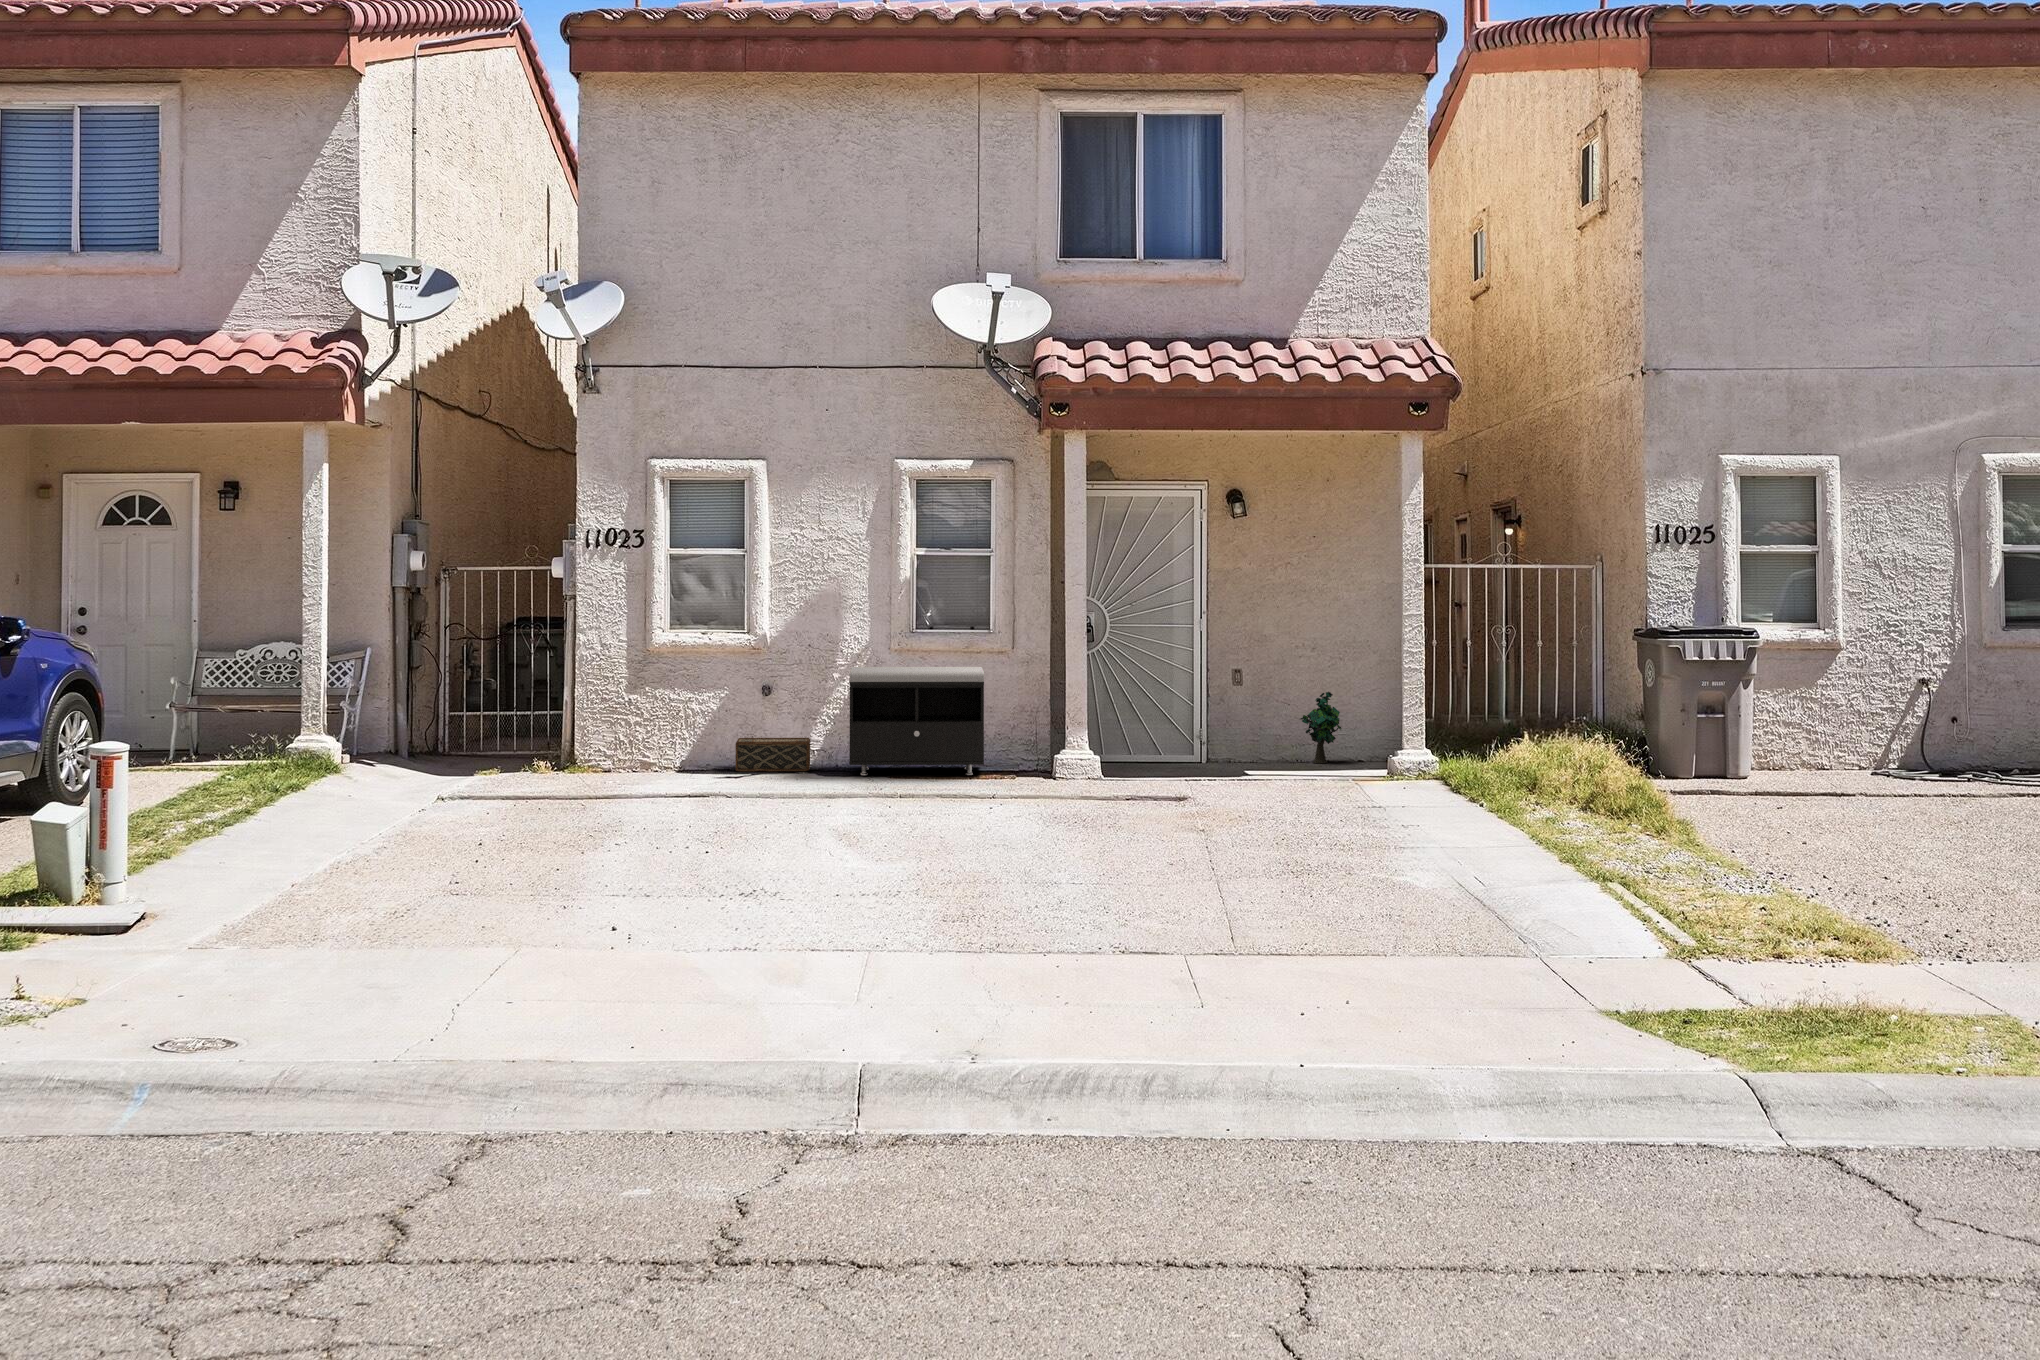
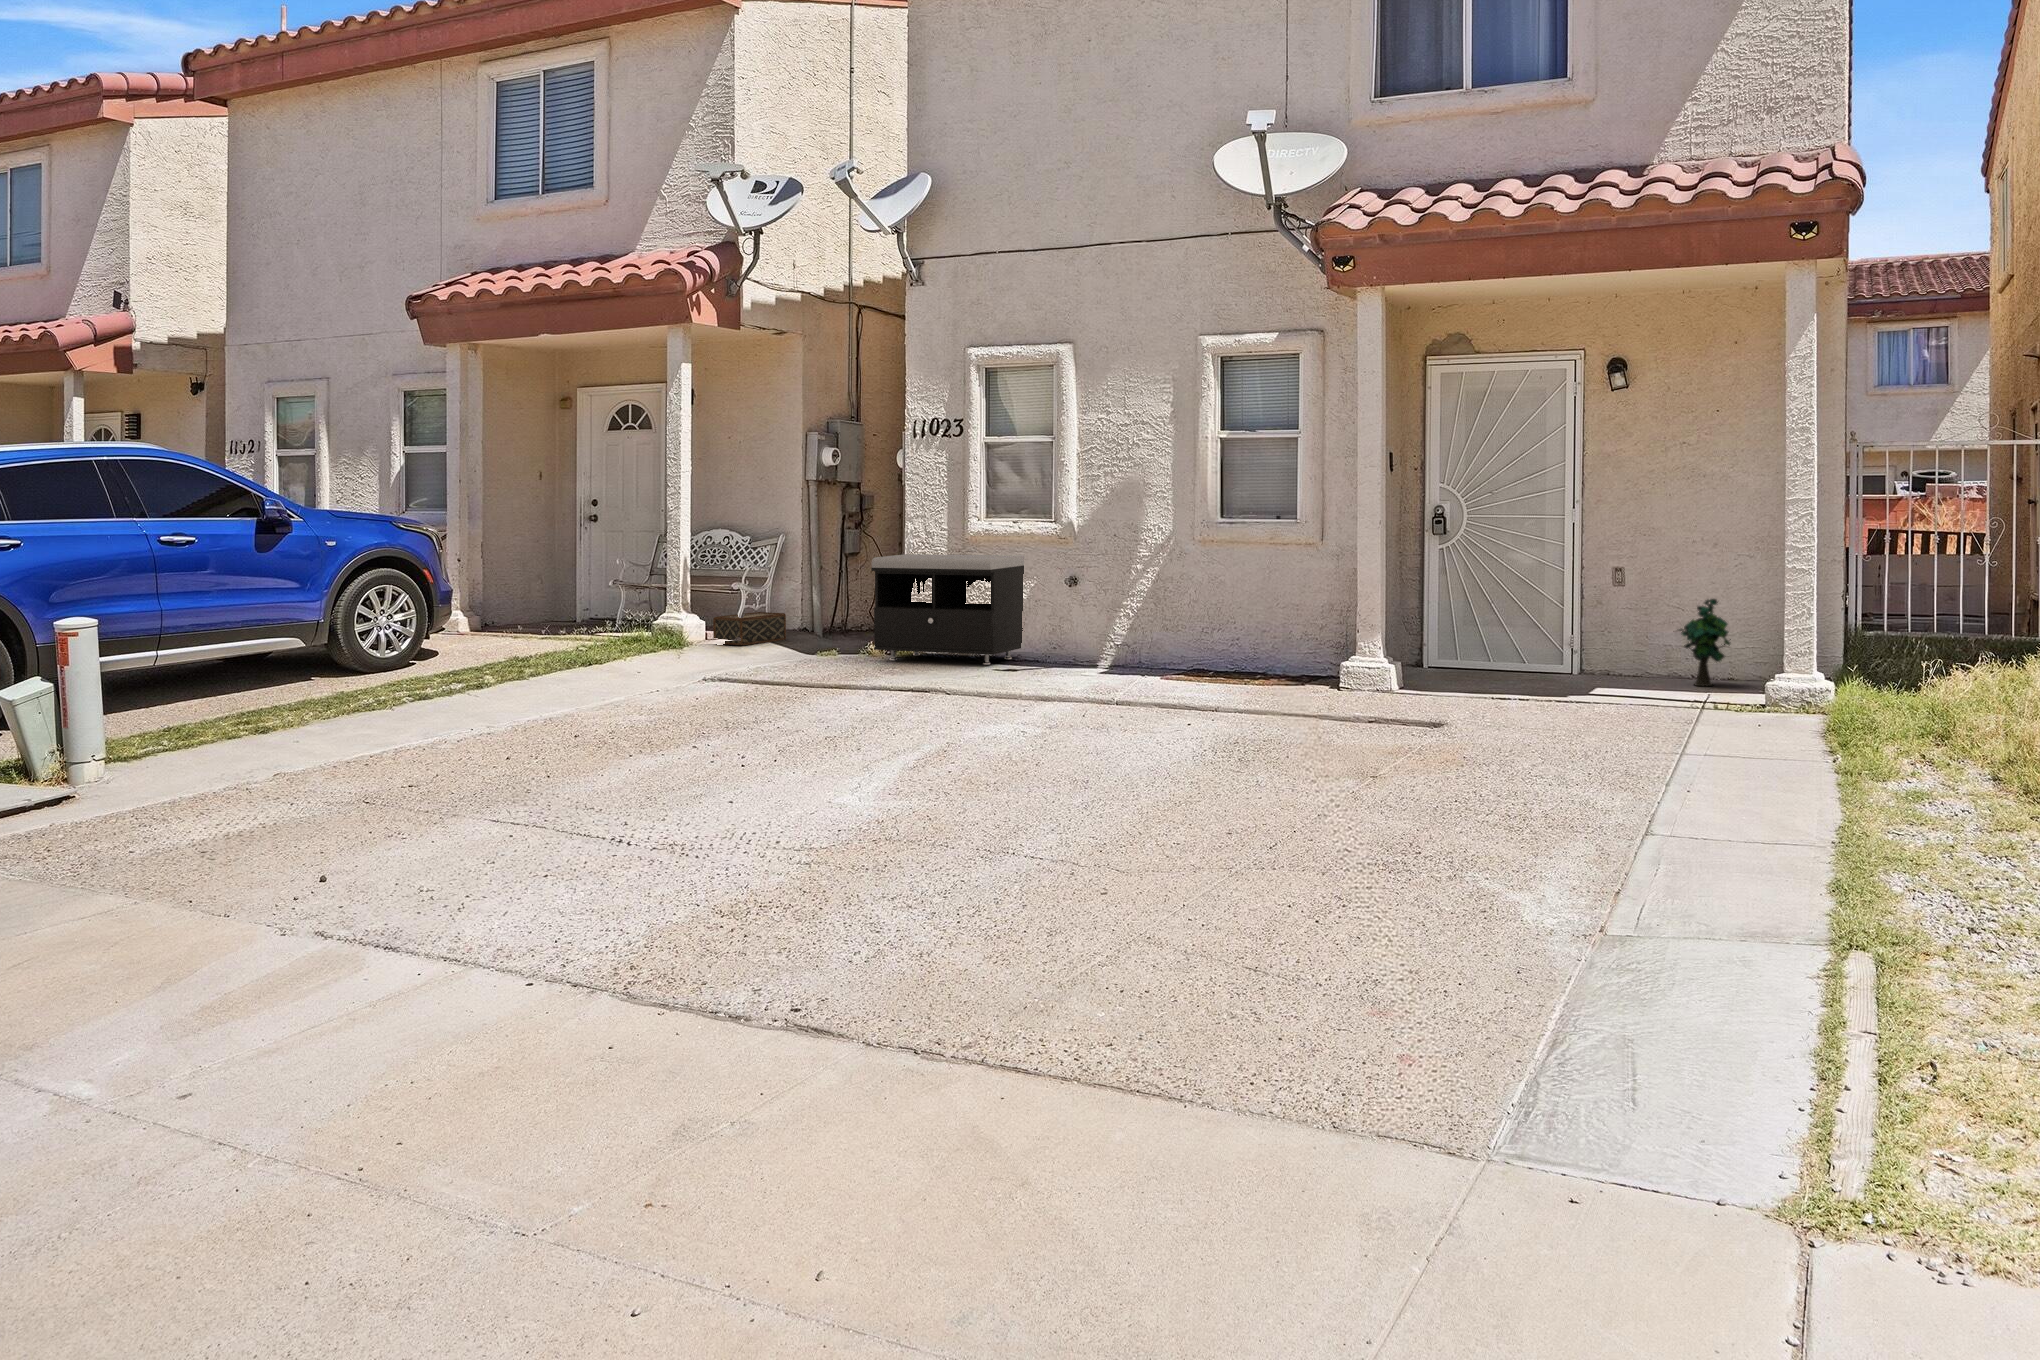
storage bench: present [849,667,984,775] -> present [871,554,1024,665]
woven basket: present [736,738,810,771] -> present [713,612,786,645]

